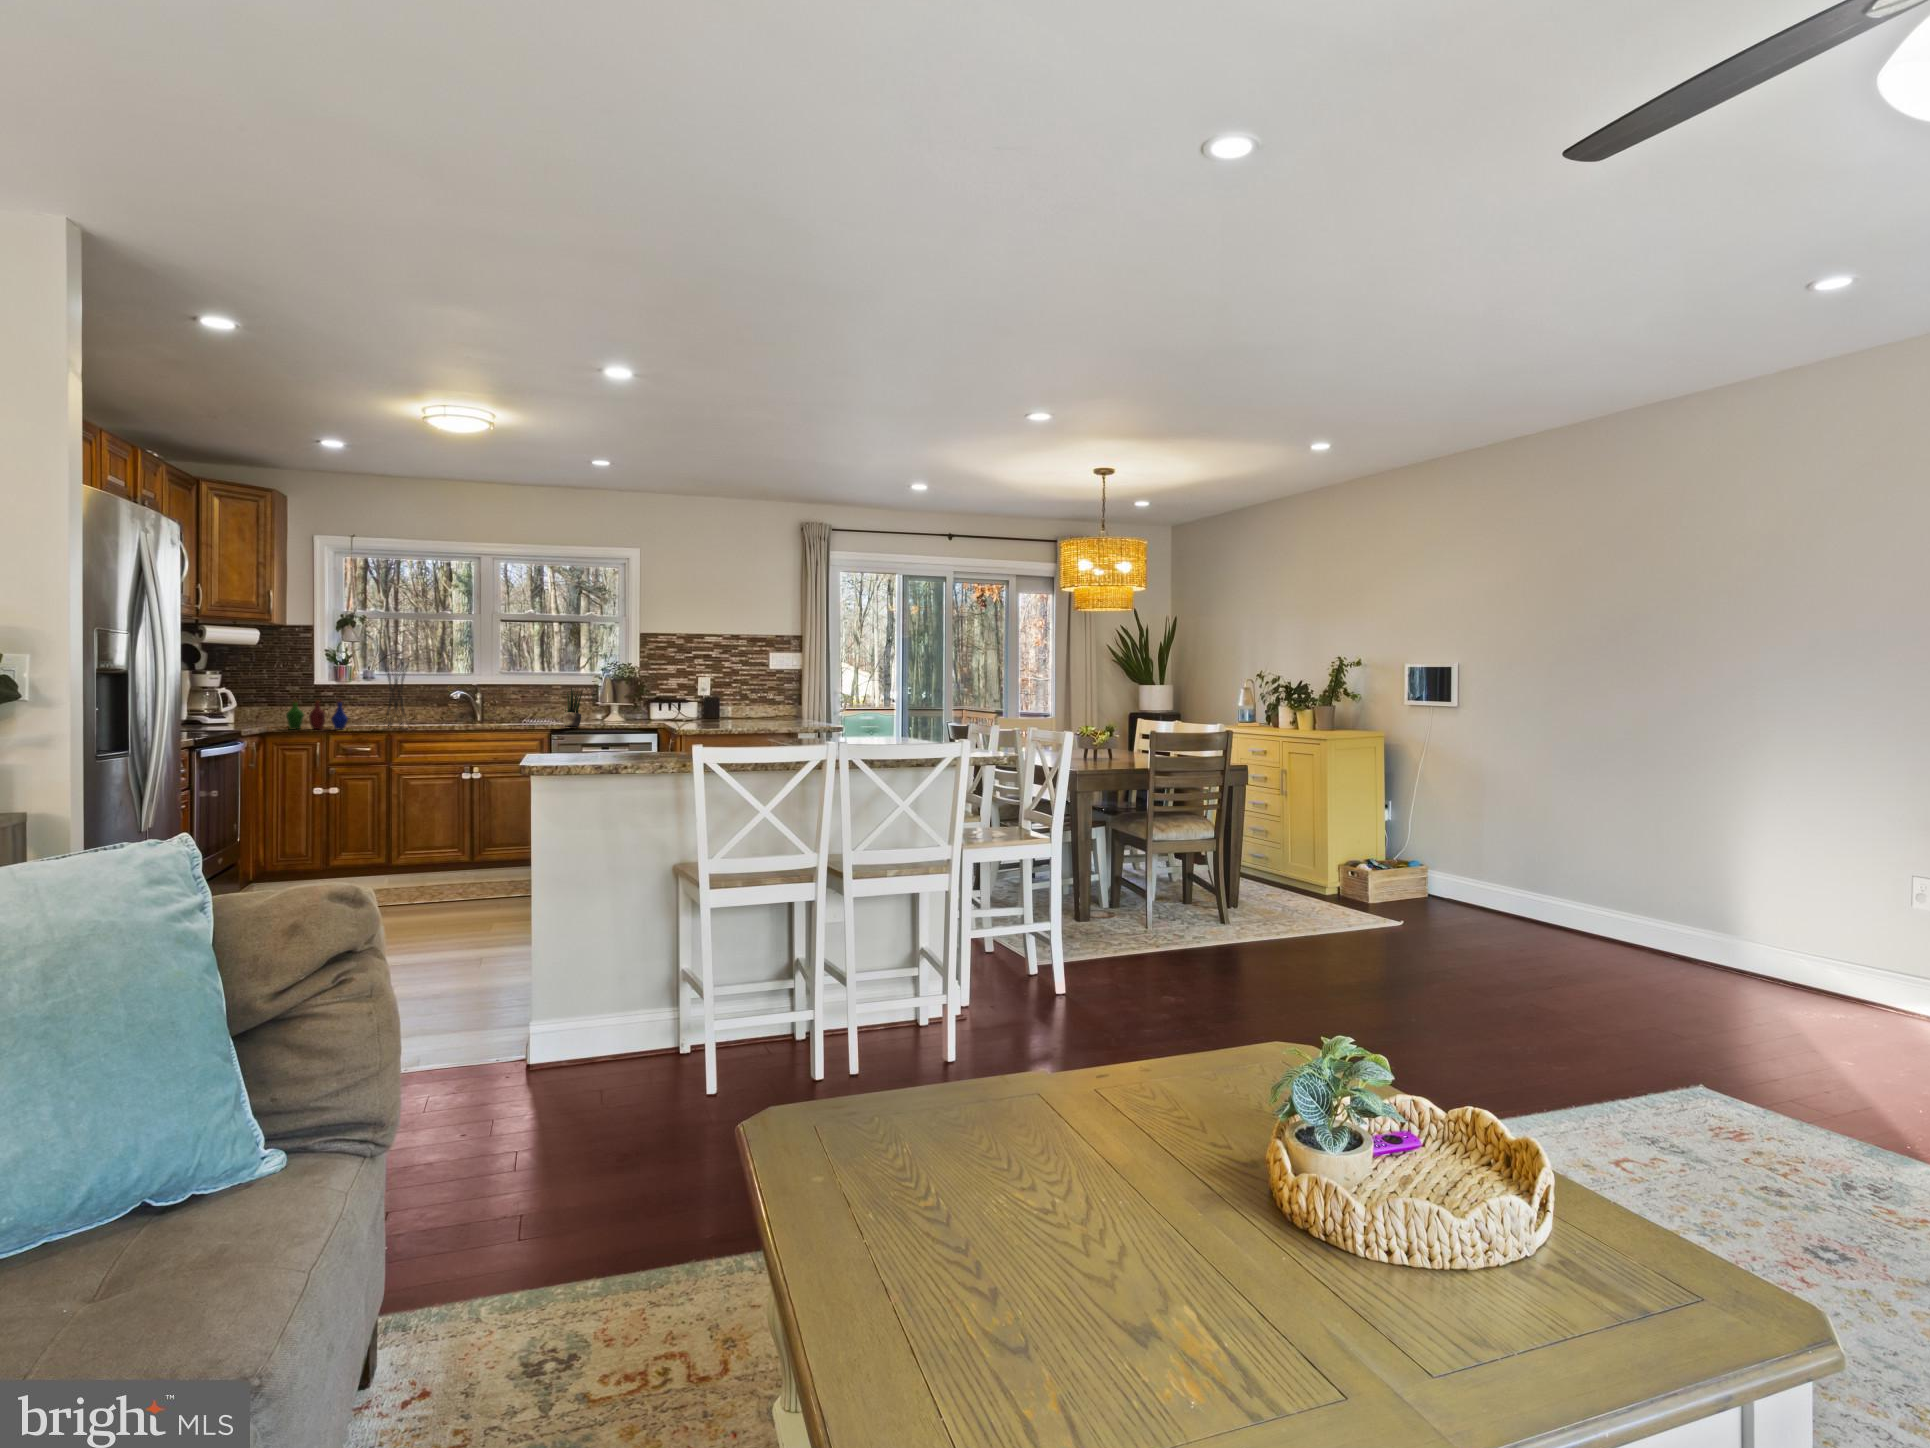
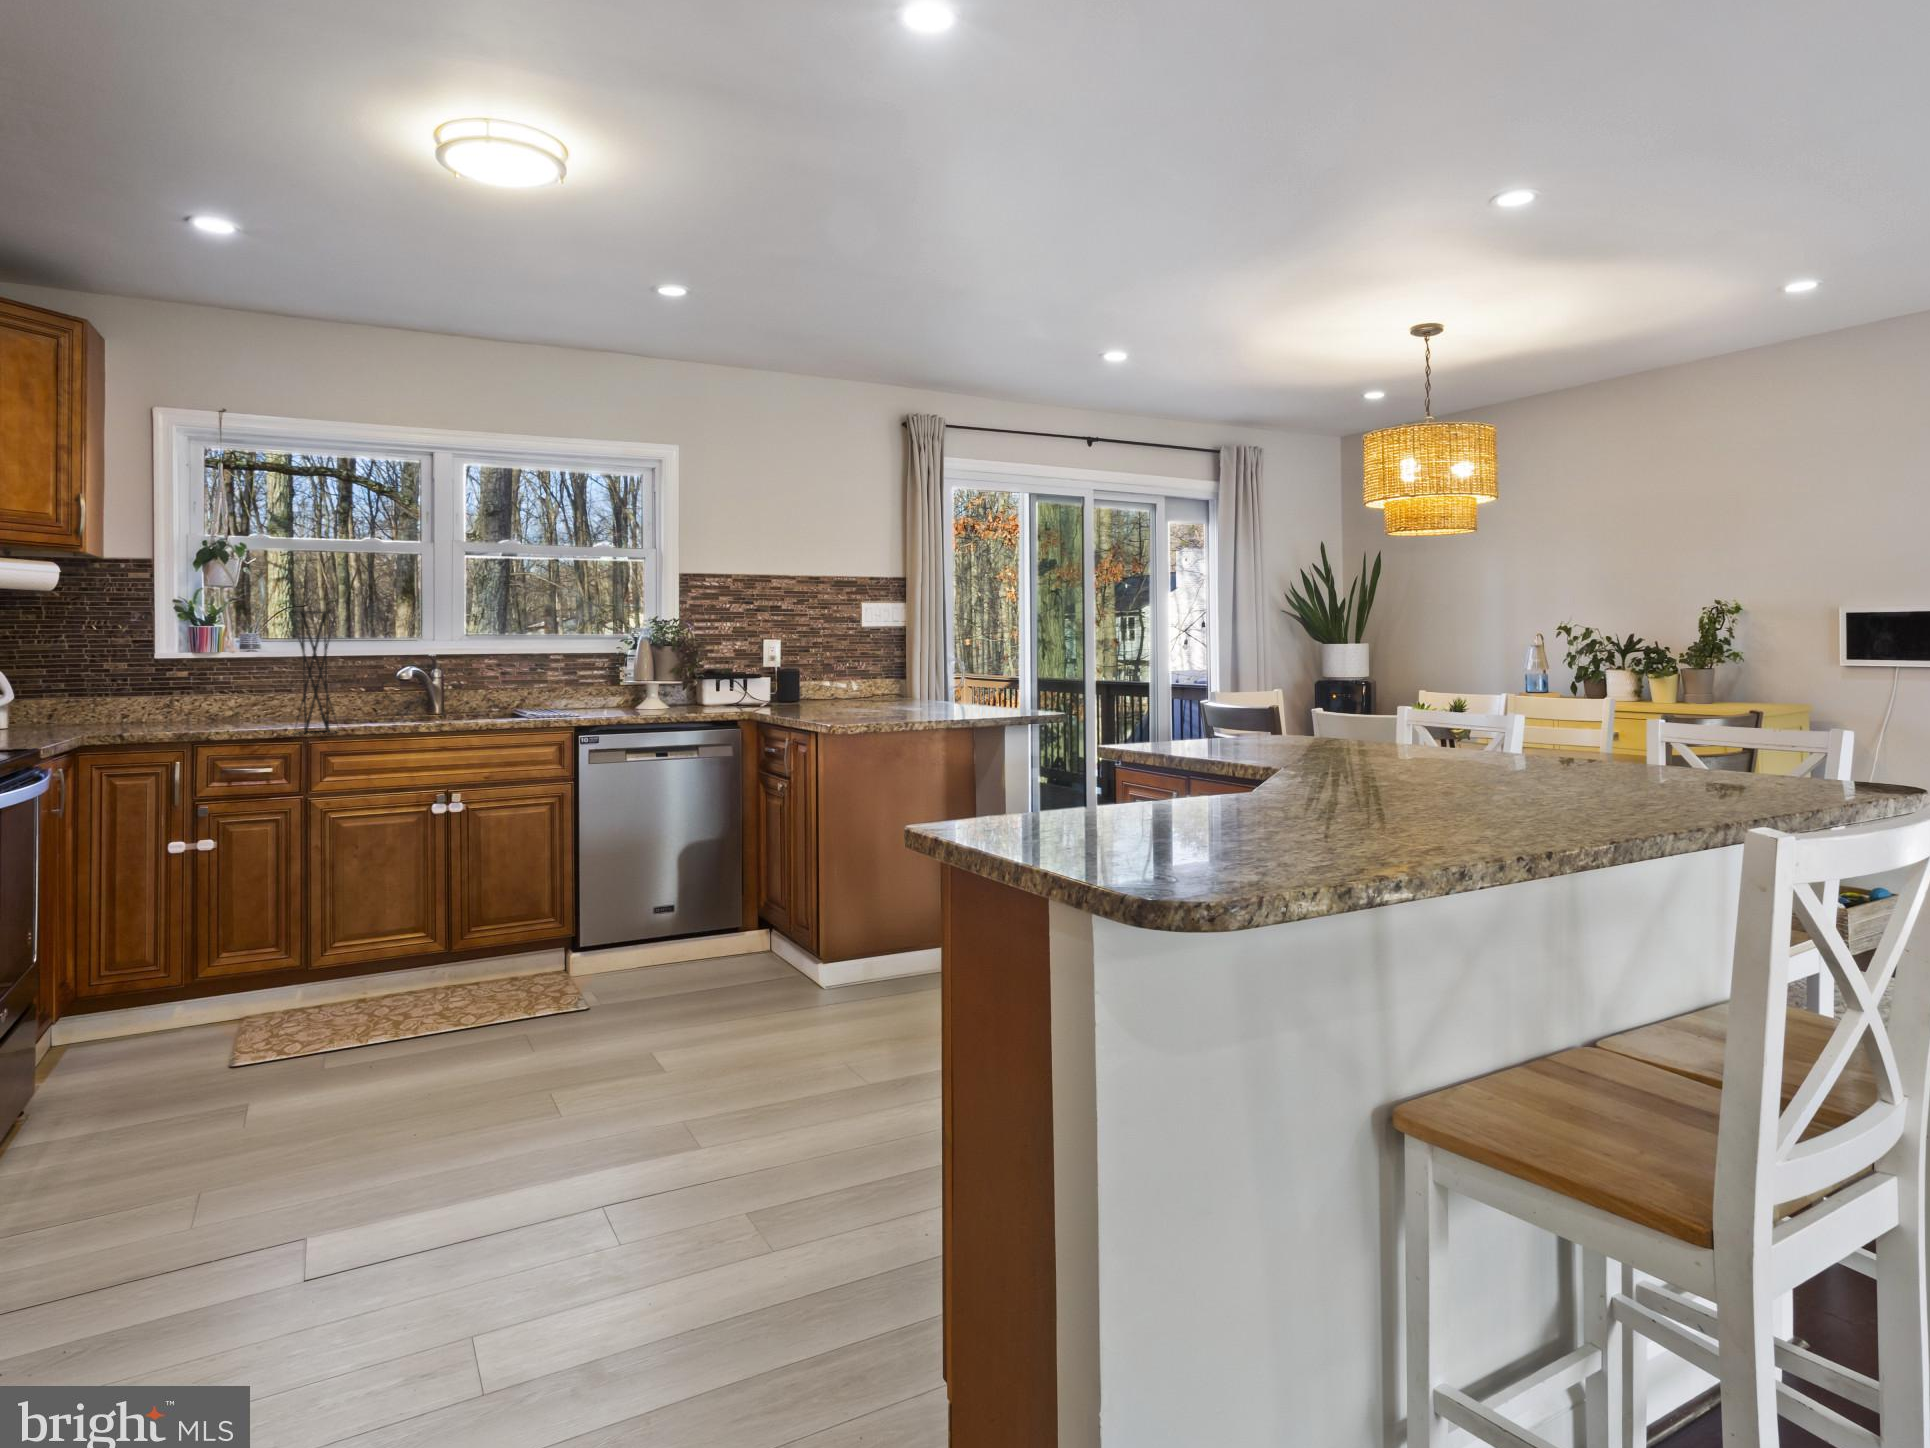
potted plant: present [563,687,582,728] -> none [593,656,622,723]
bottle: present [286,700,348,729] -> none [117,684,233,738]

